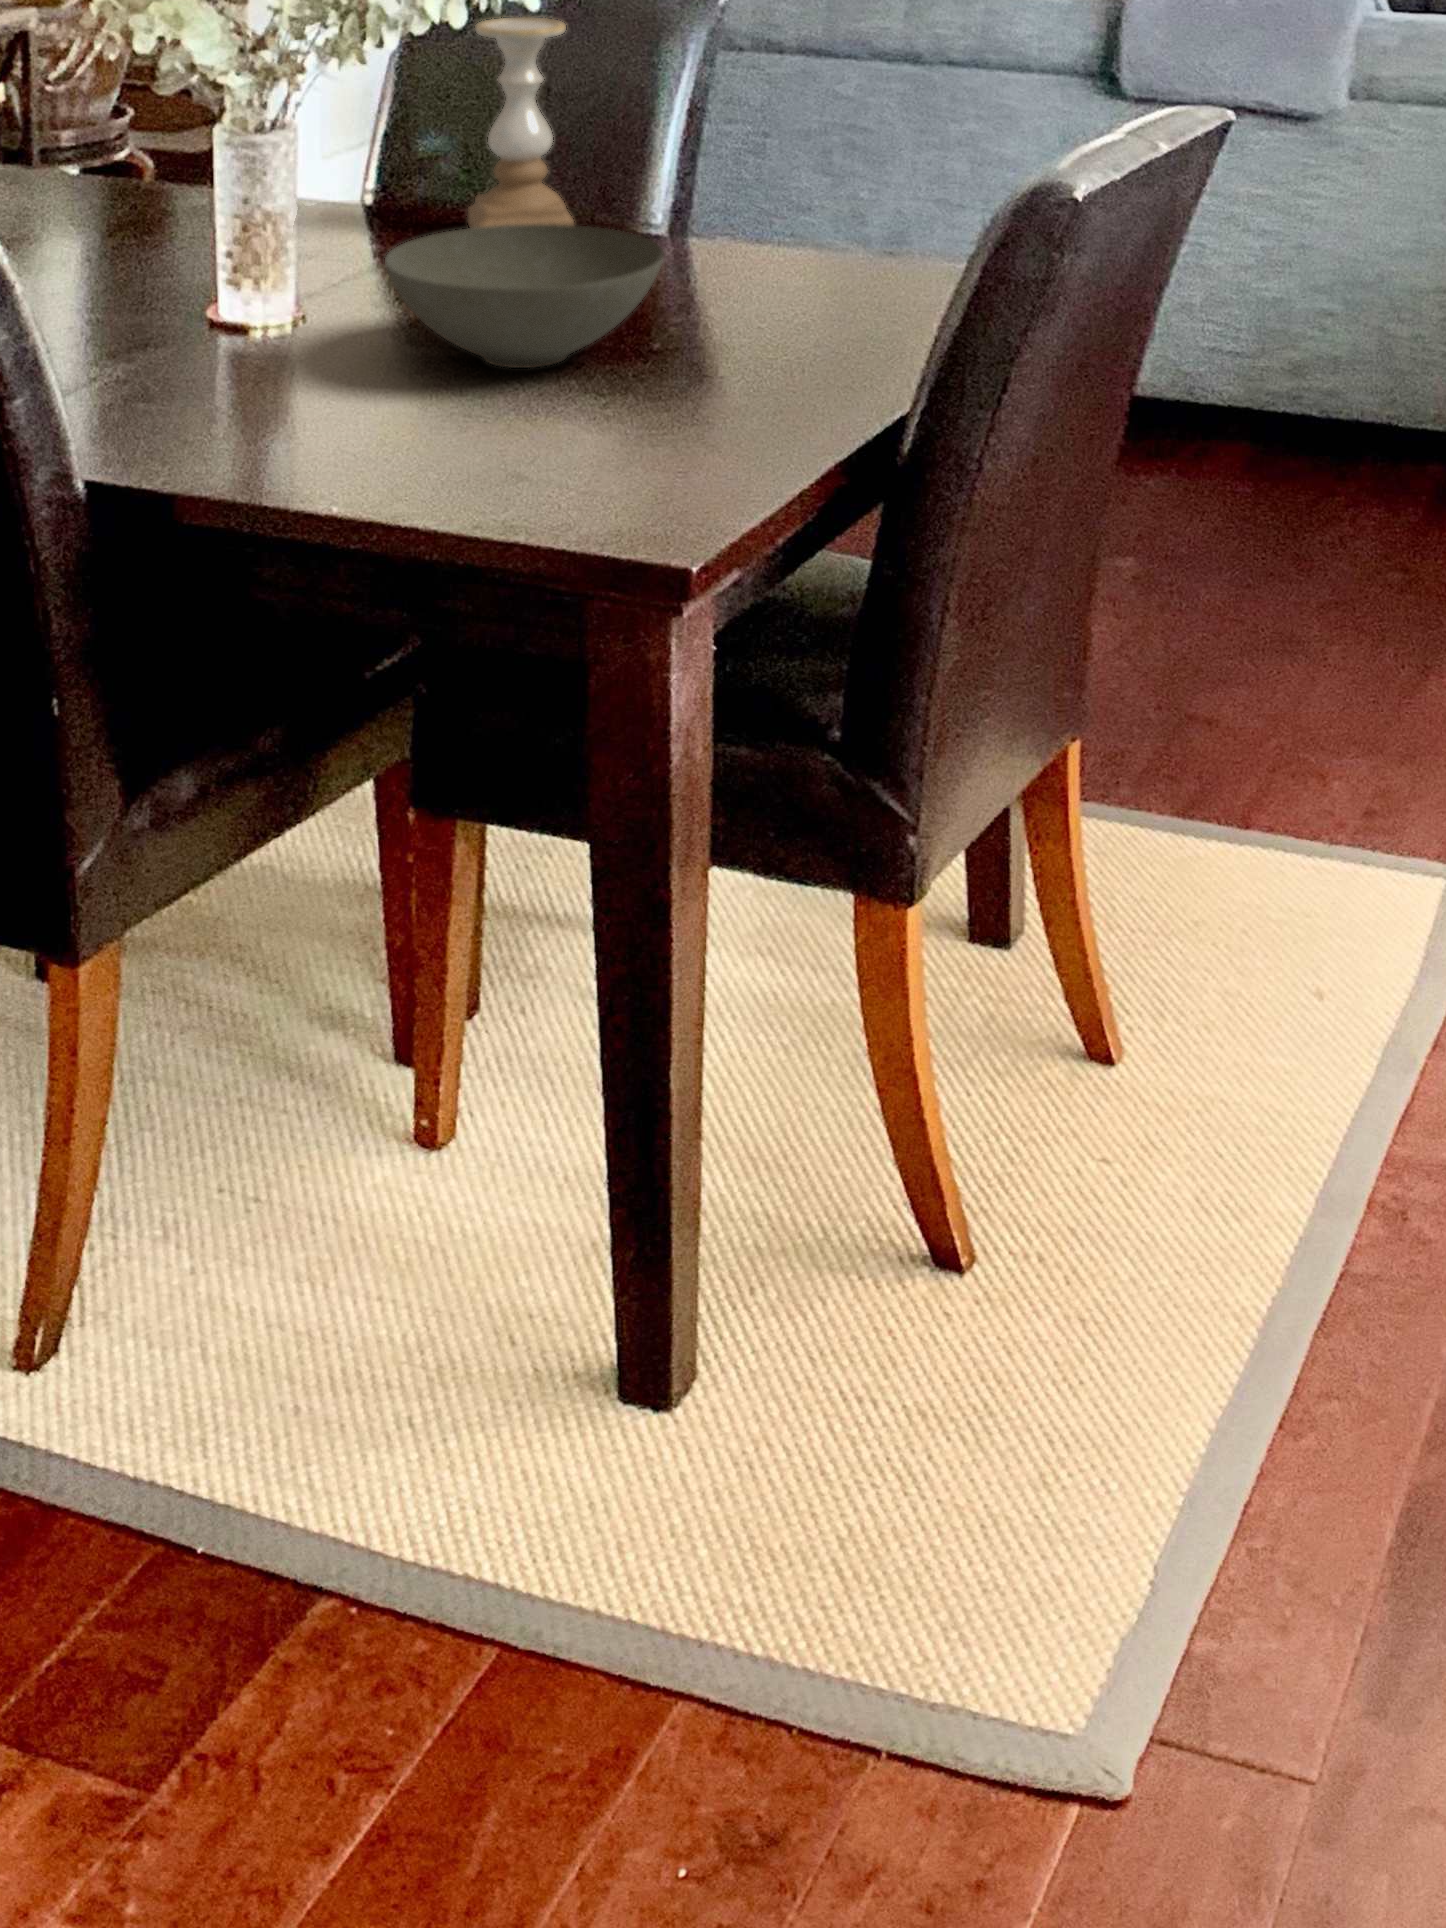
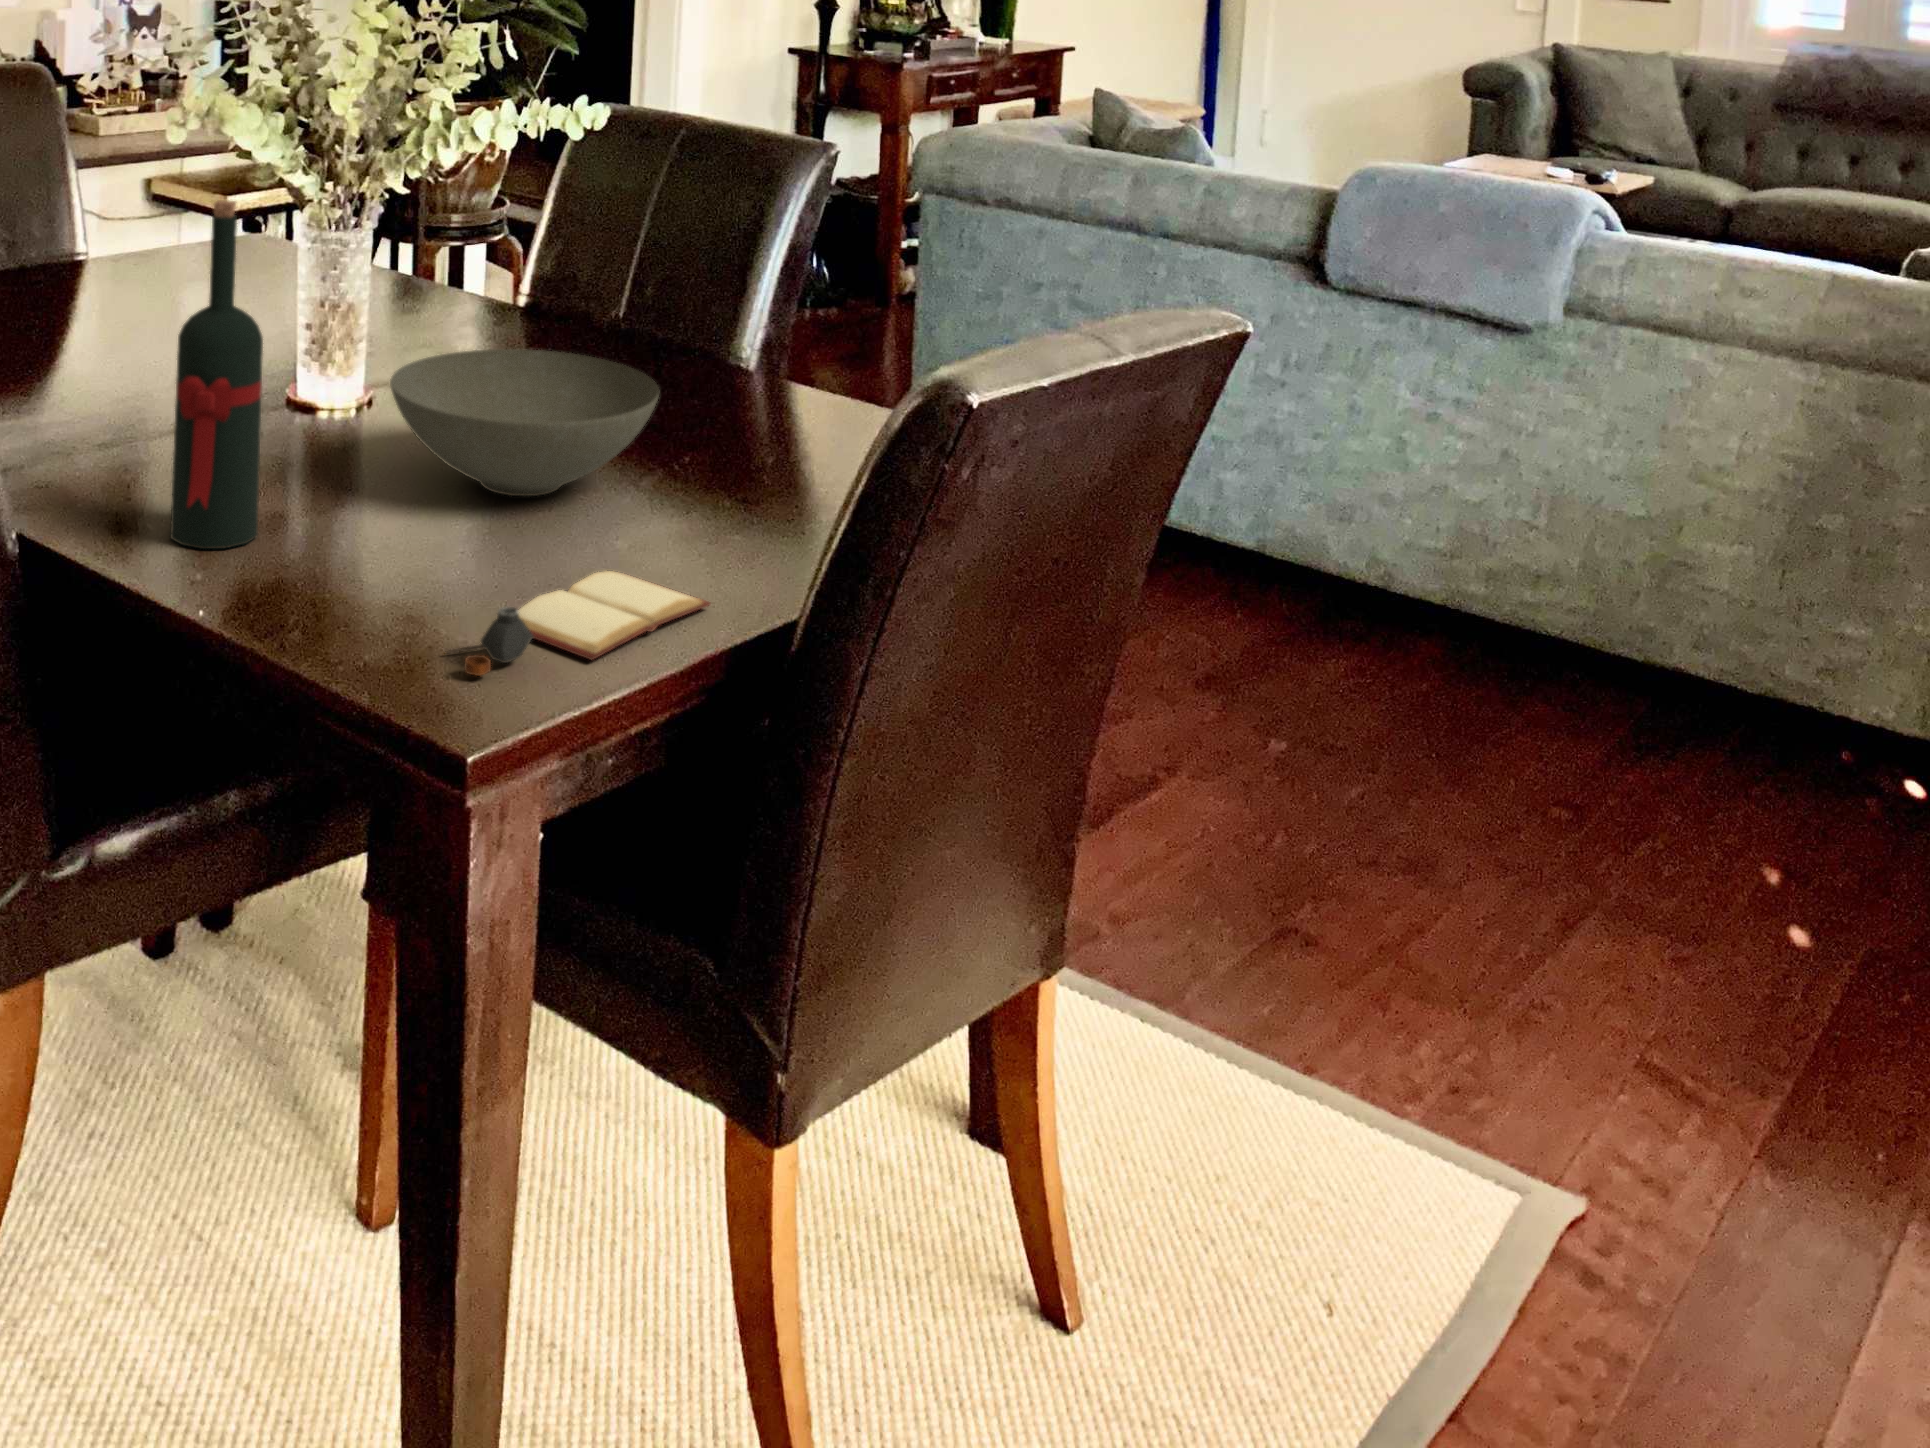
candle holder: present [468,18,574,228] -> none [579,153,677,364]
wine bottle: none [217,93,312,451] -> present [170,200,263,549]
book: none [584,411,791,504] -> present [445,571,710,676]

